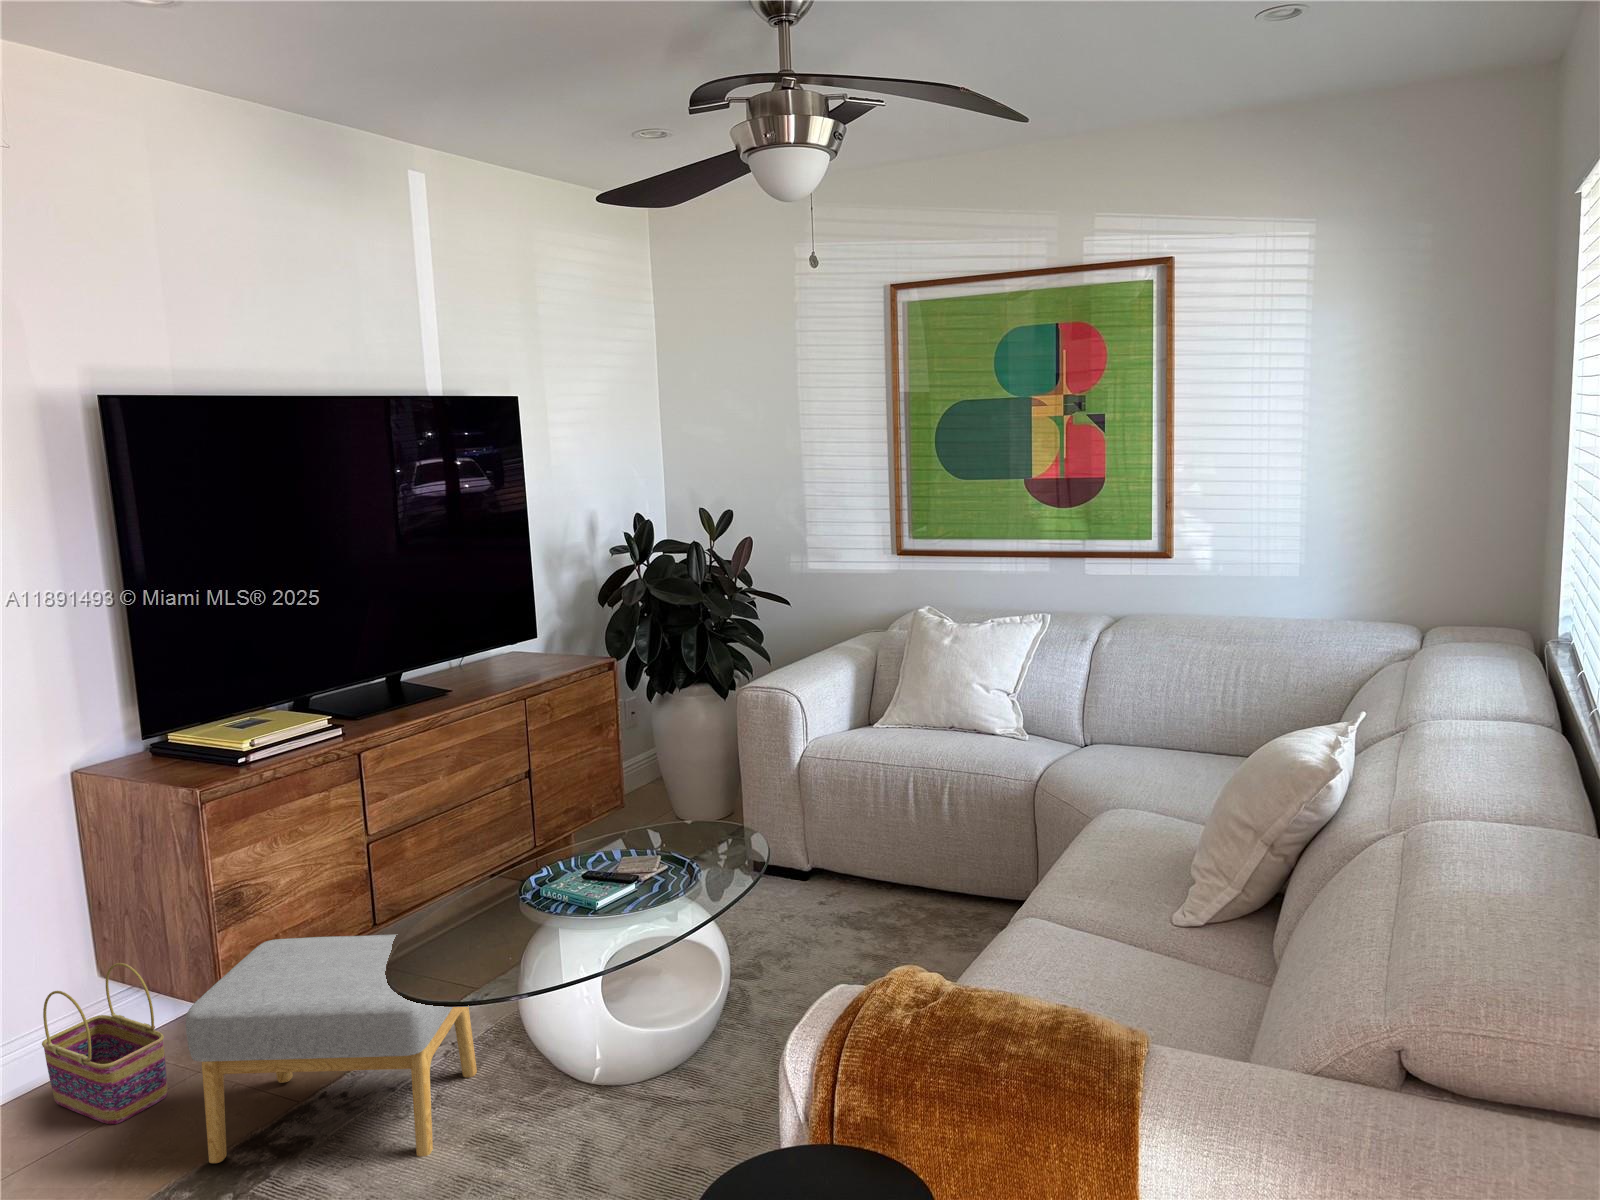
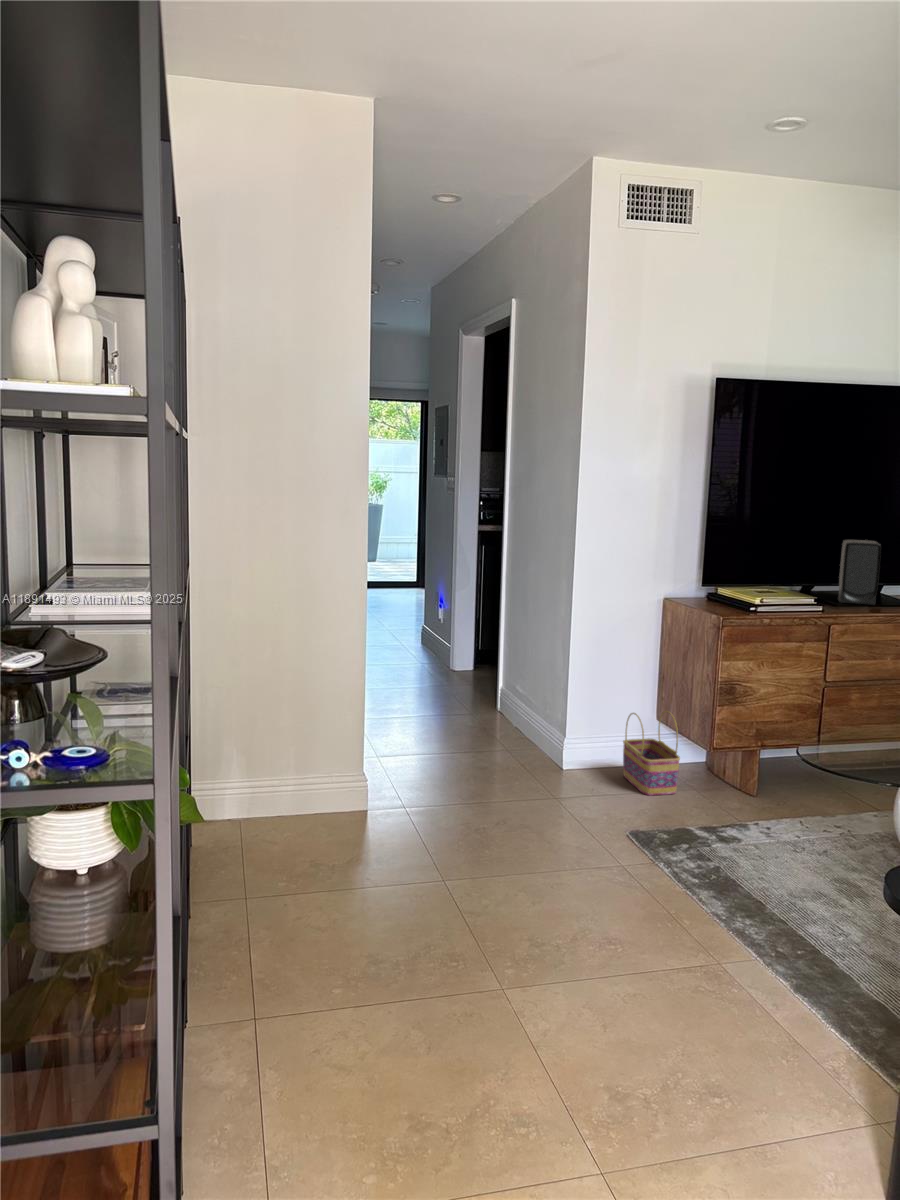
speaker: none [341,617,404,712] -> present [838,540,881,605]
footstool: present [186,935,477,1163] -> none [684,721,867,875]

